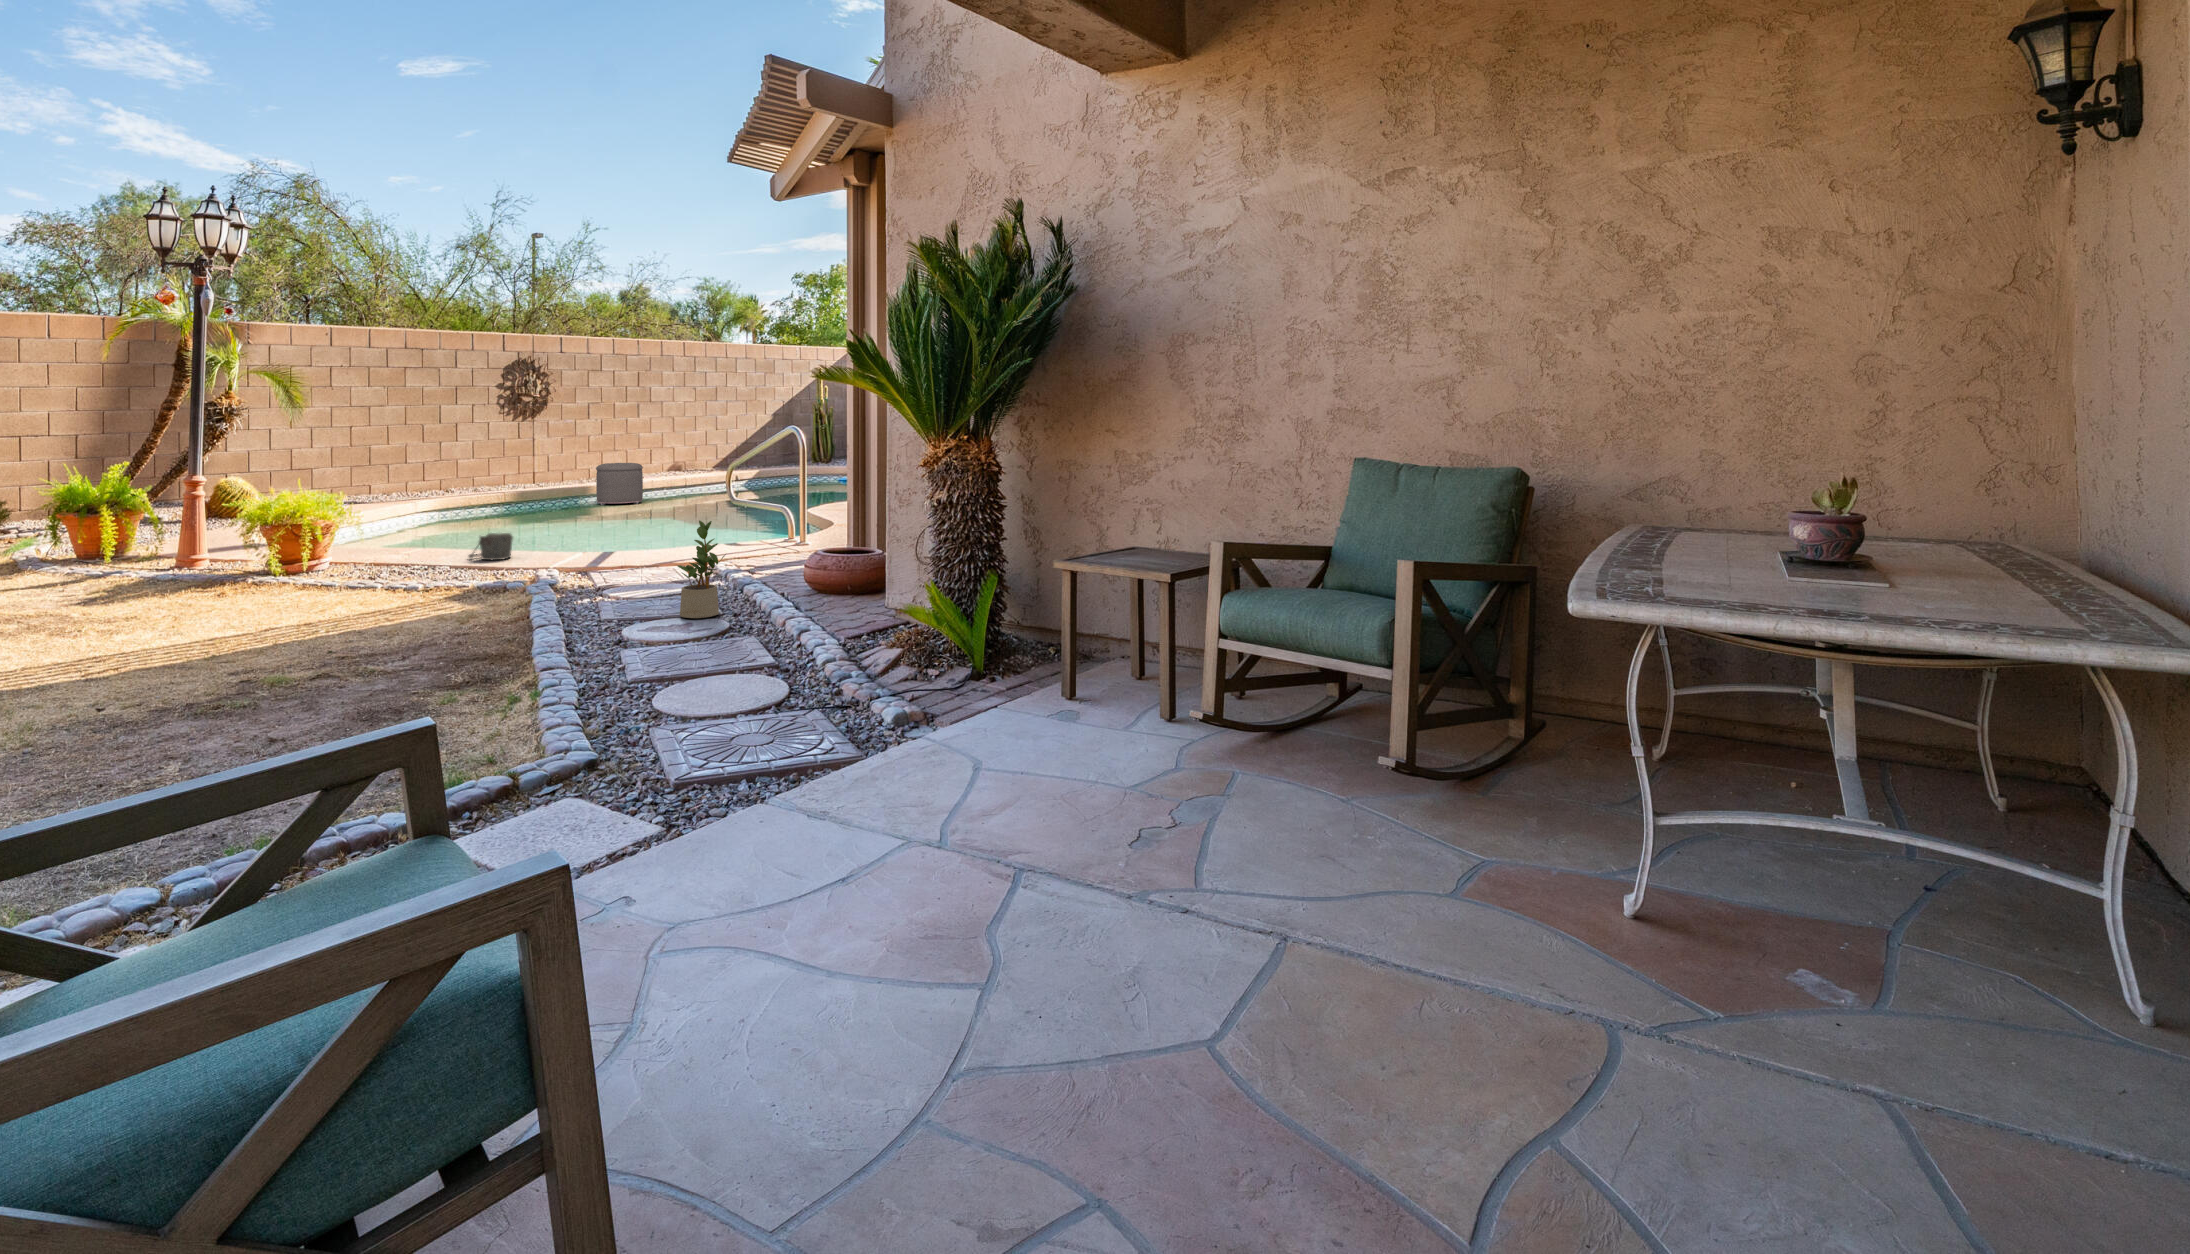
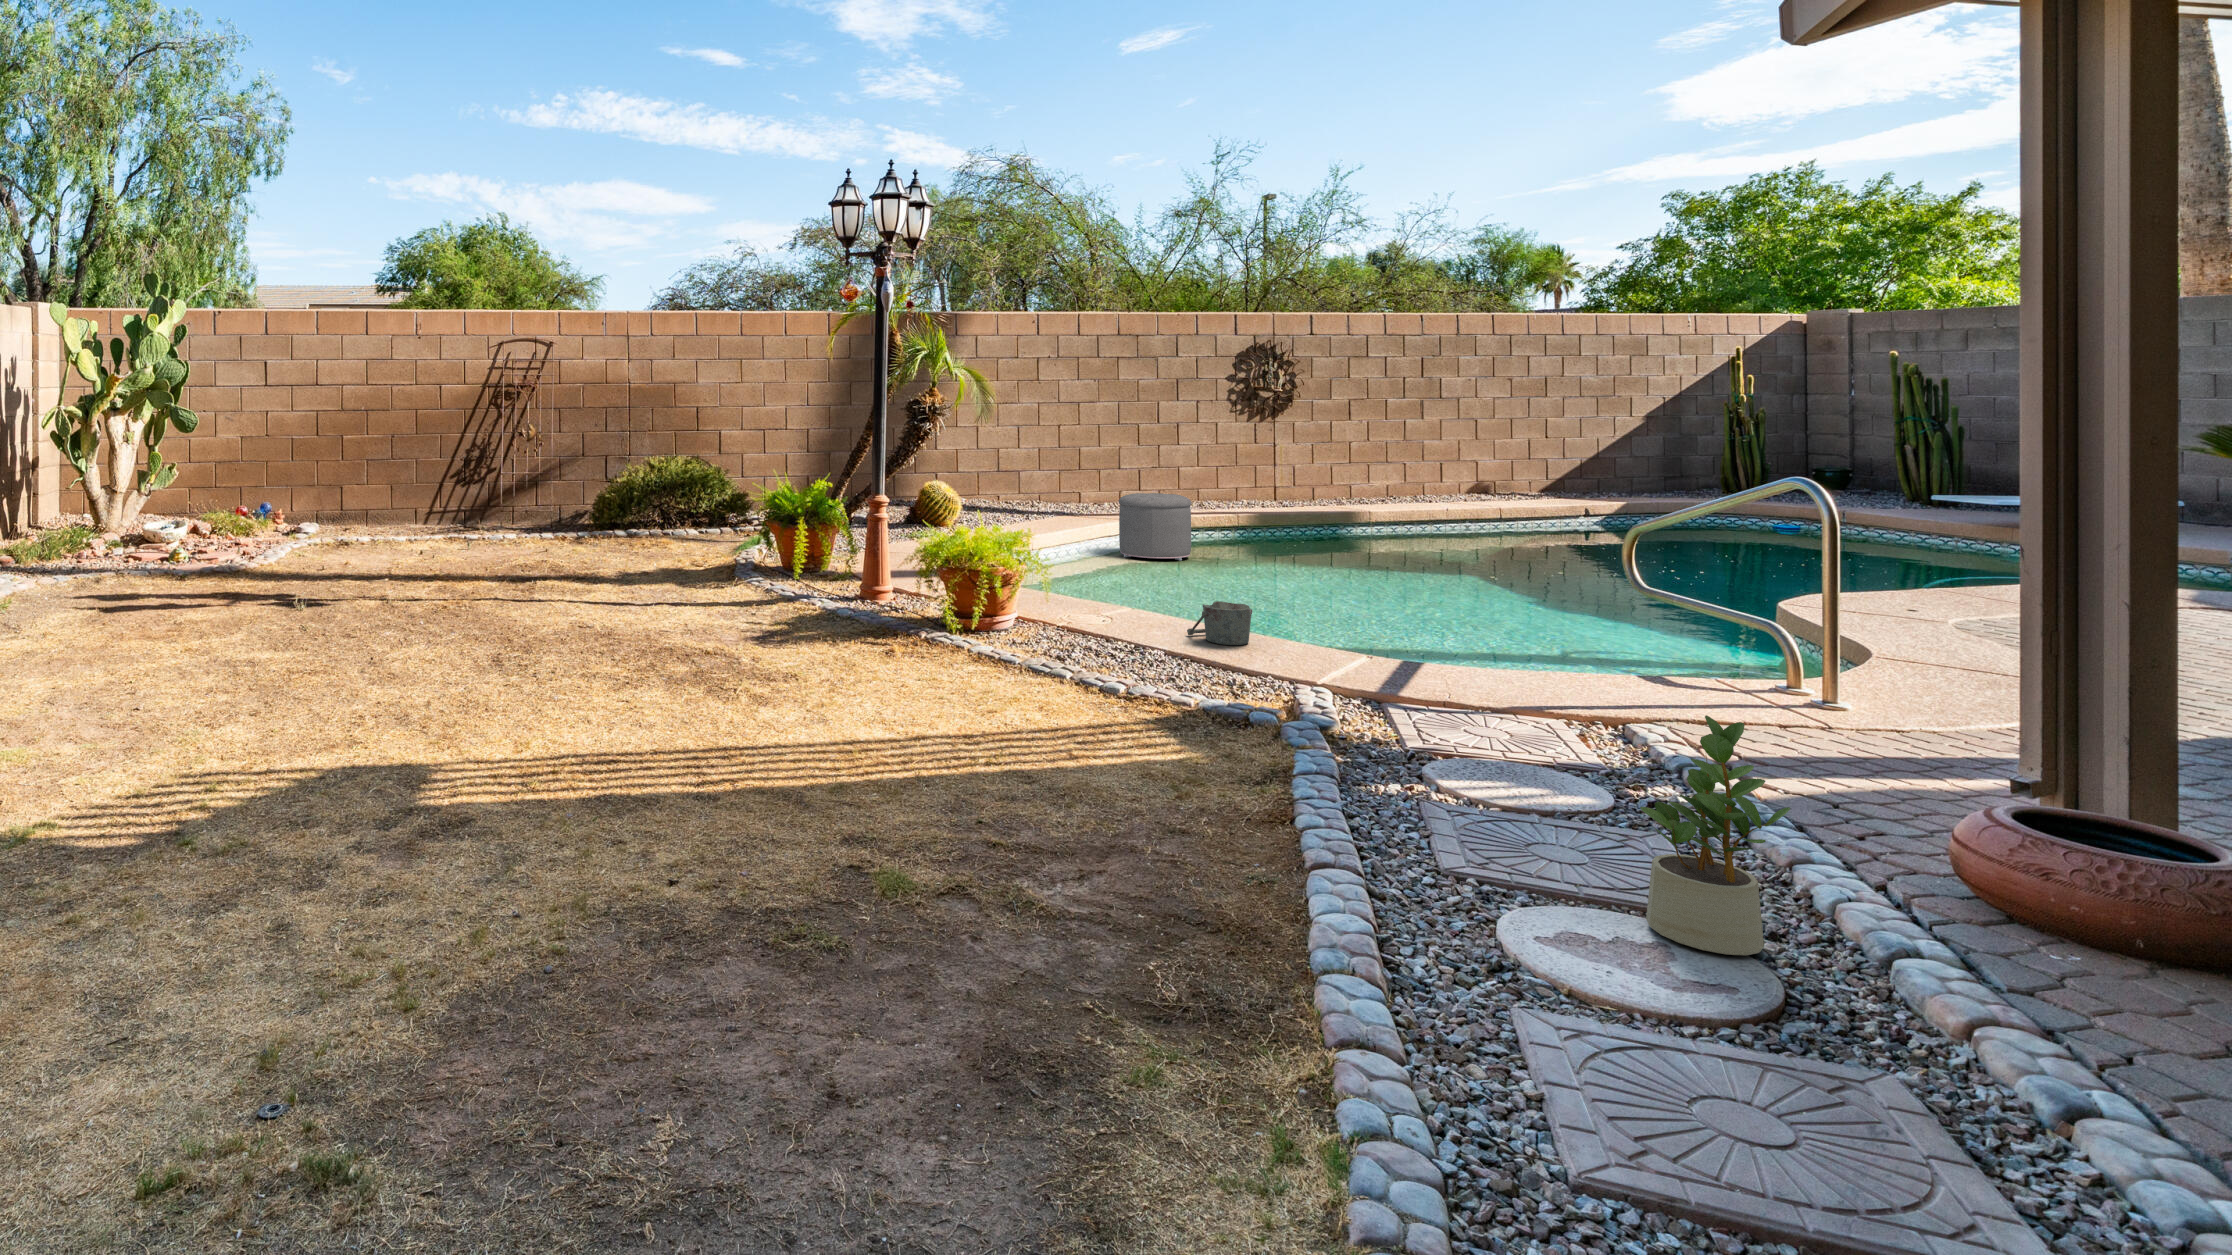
ottoman: present [596,463,643,505] -> present [1119,493,1191,561]

